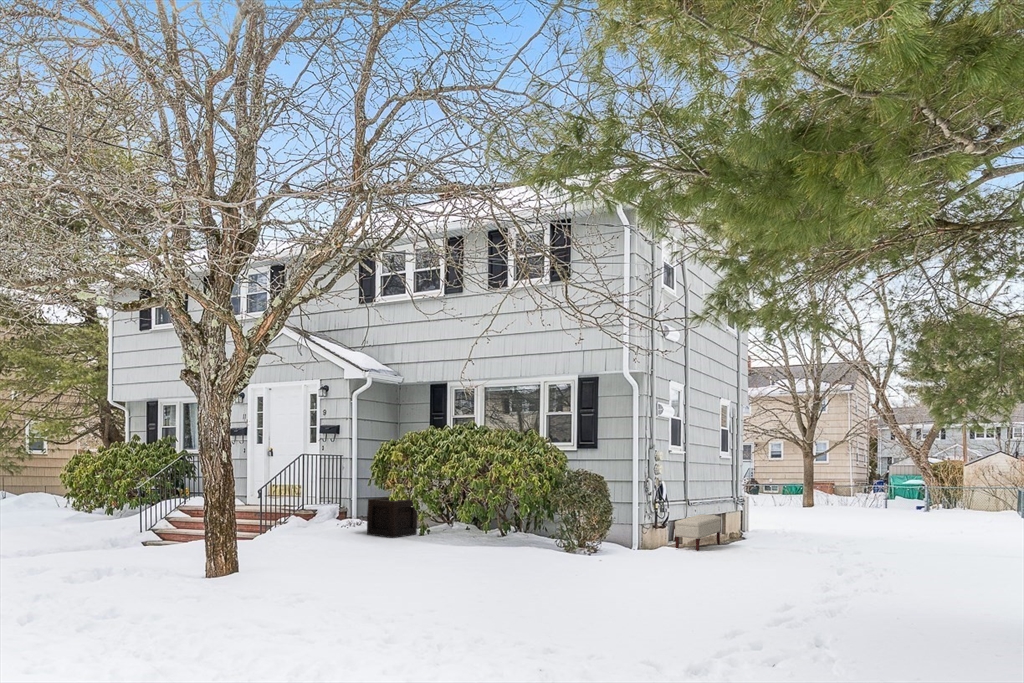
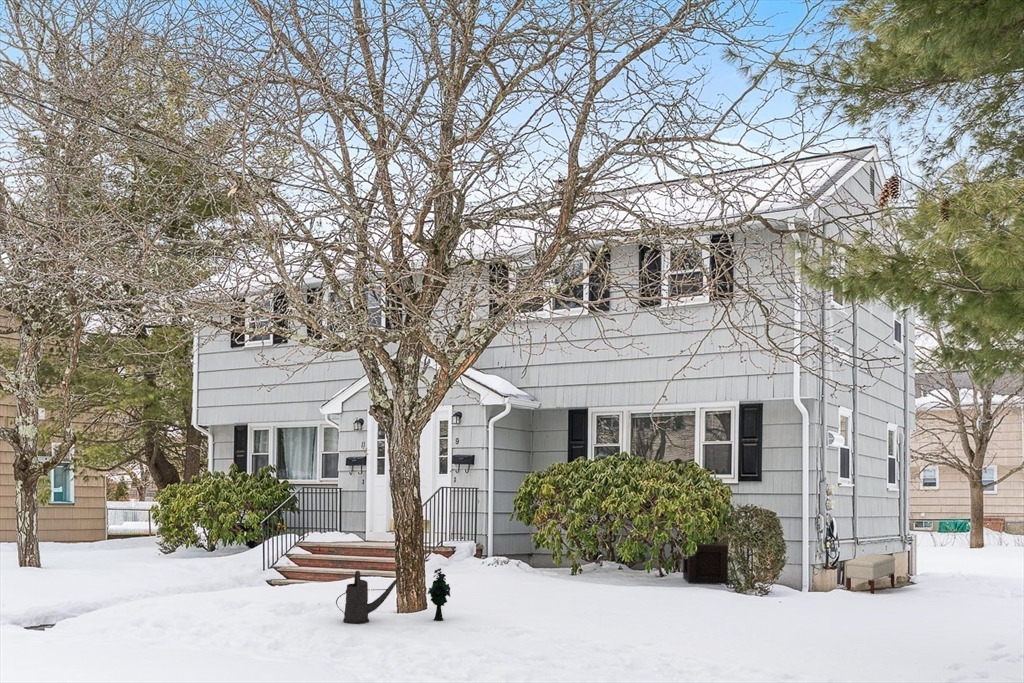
wooden crate: present [367,497,418,538] -> present [683,542,728,585]
decorative plant: none [236,532,261,585] -> present [428,568,450,621]
watering can: none [139,535,206,589] -> present [336,571,397,624]

